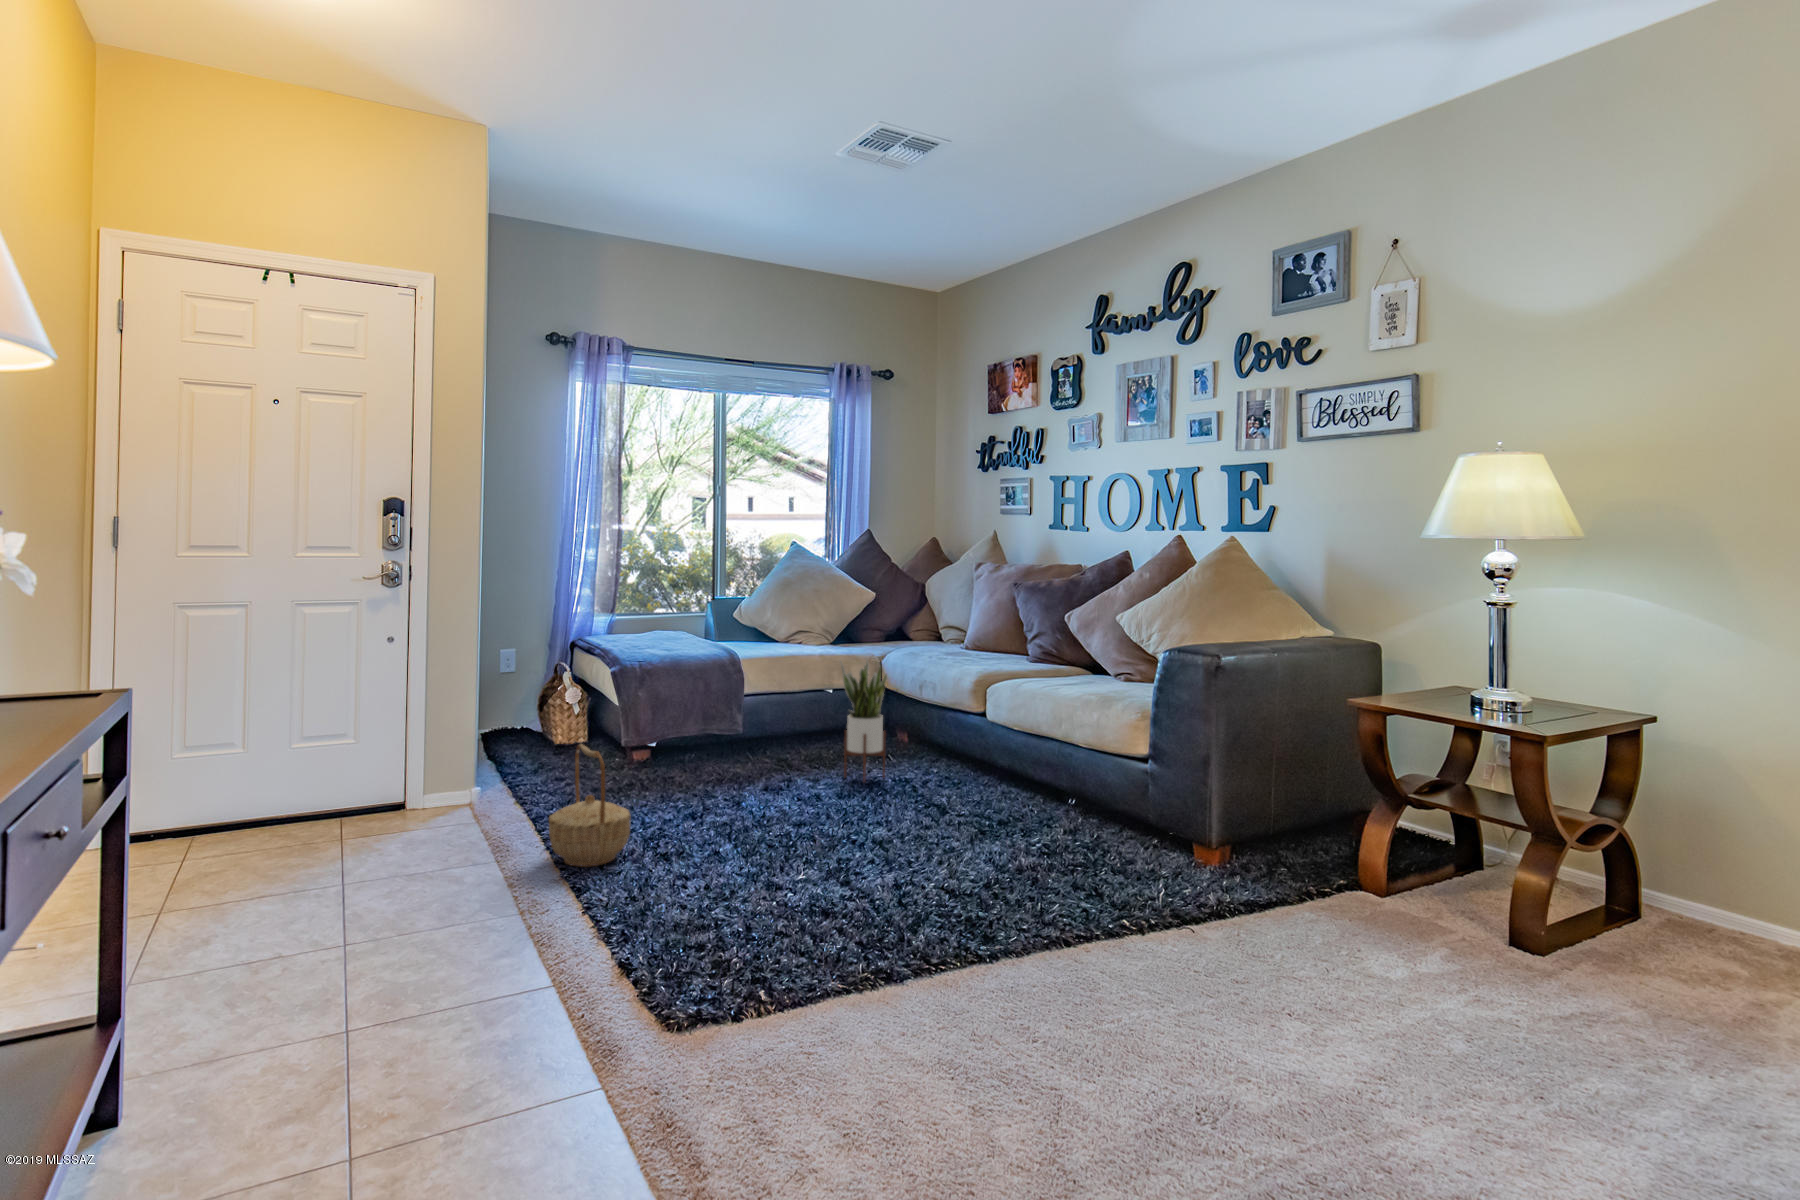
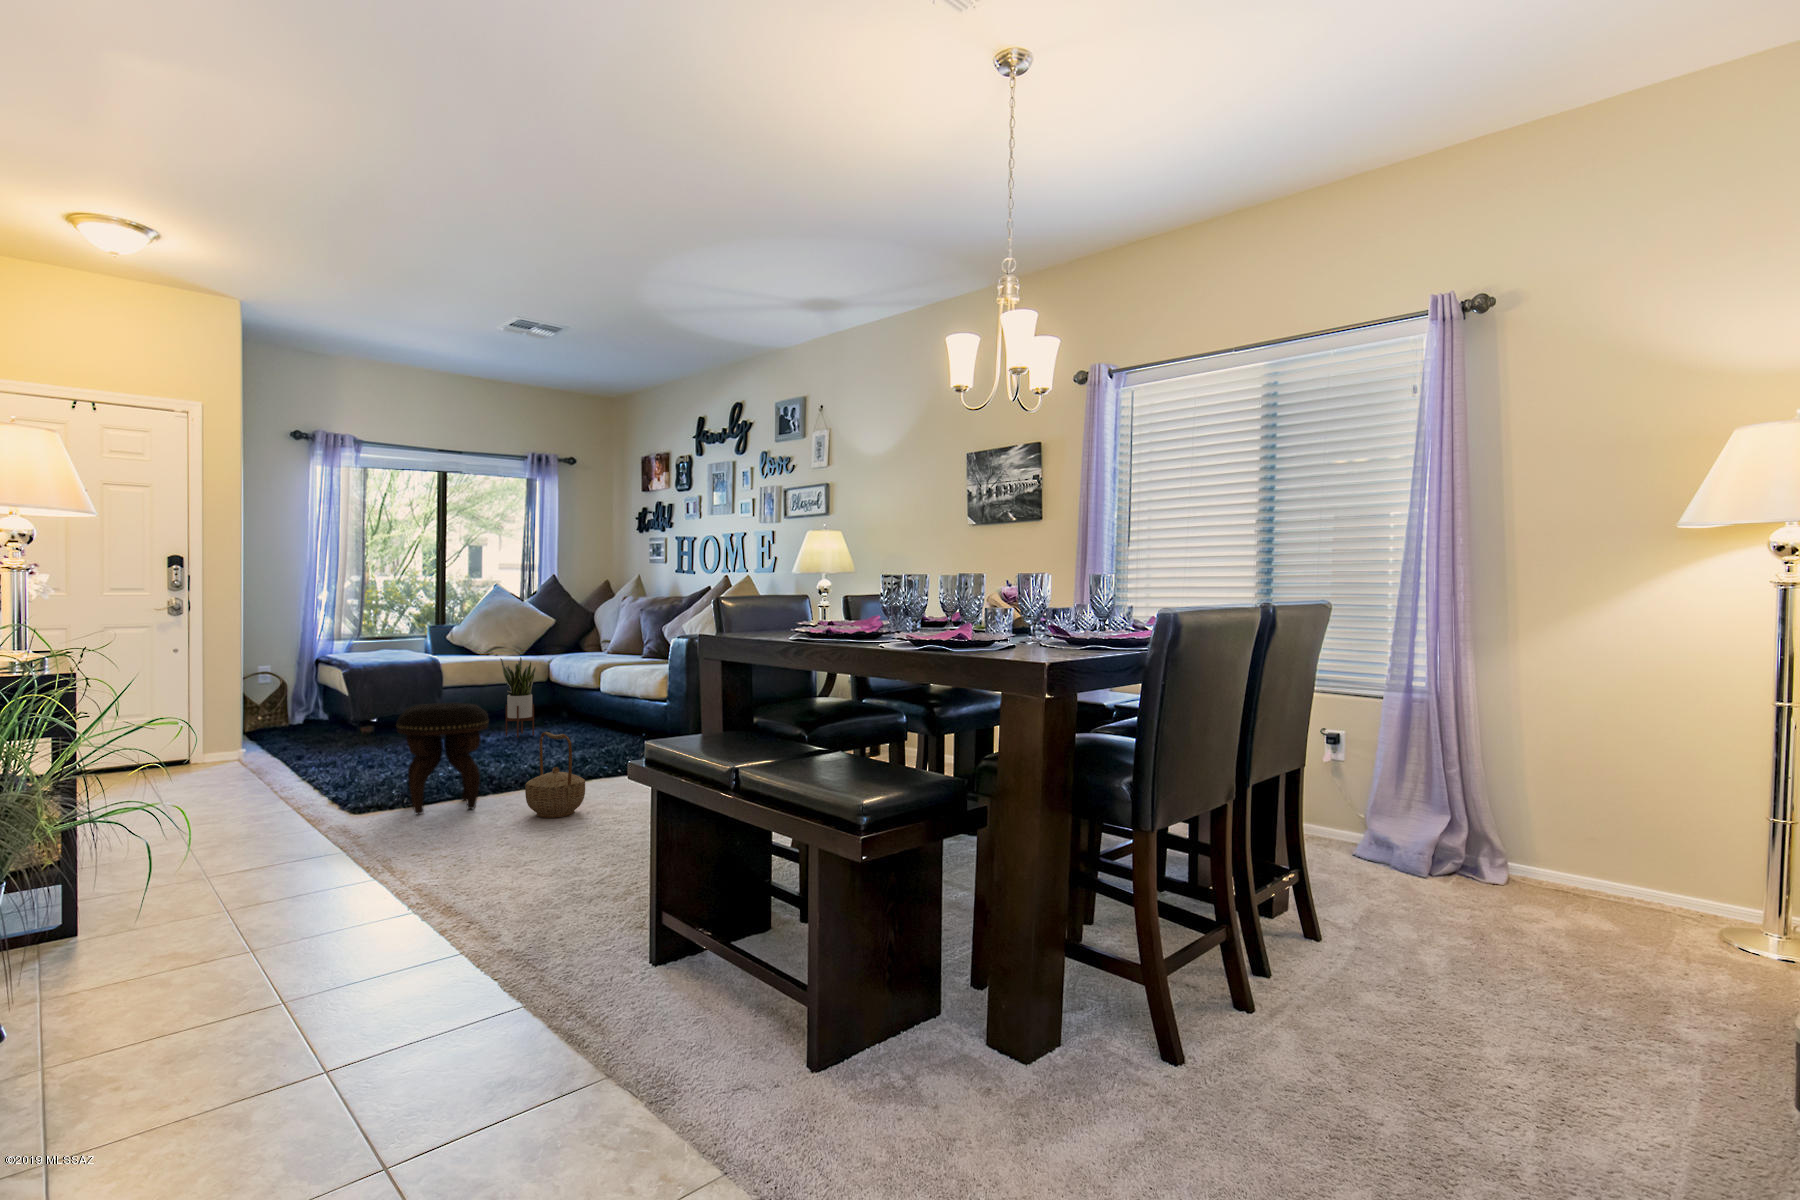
basket: present [549,744,631,867] -> present [525,732,585,818]
footstool: none [766,785,938,1033] -> present [396,703,489,814]

